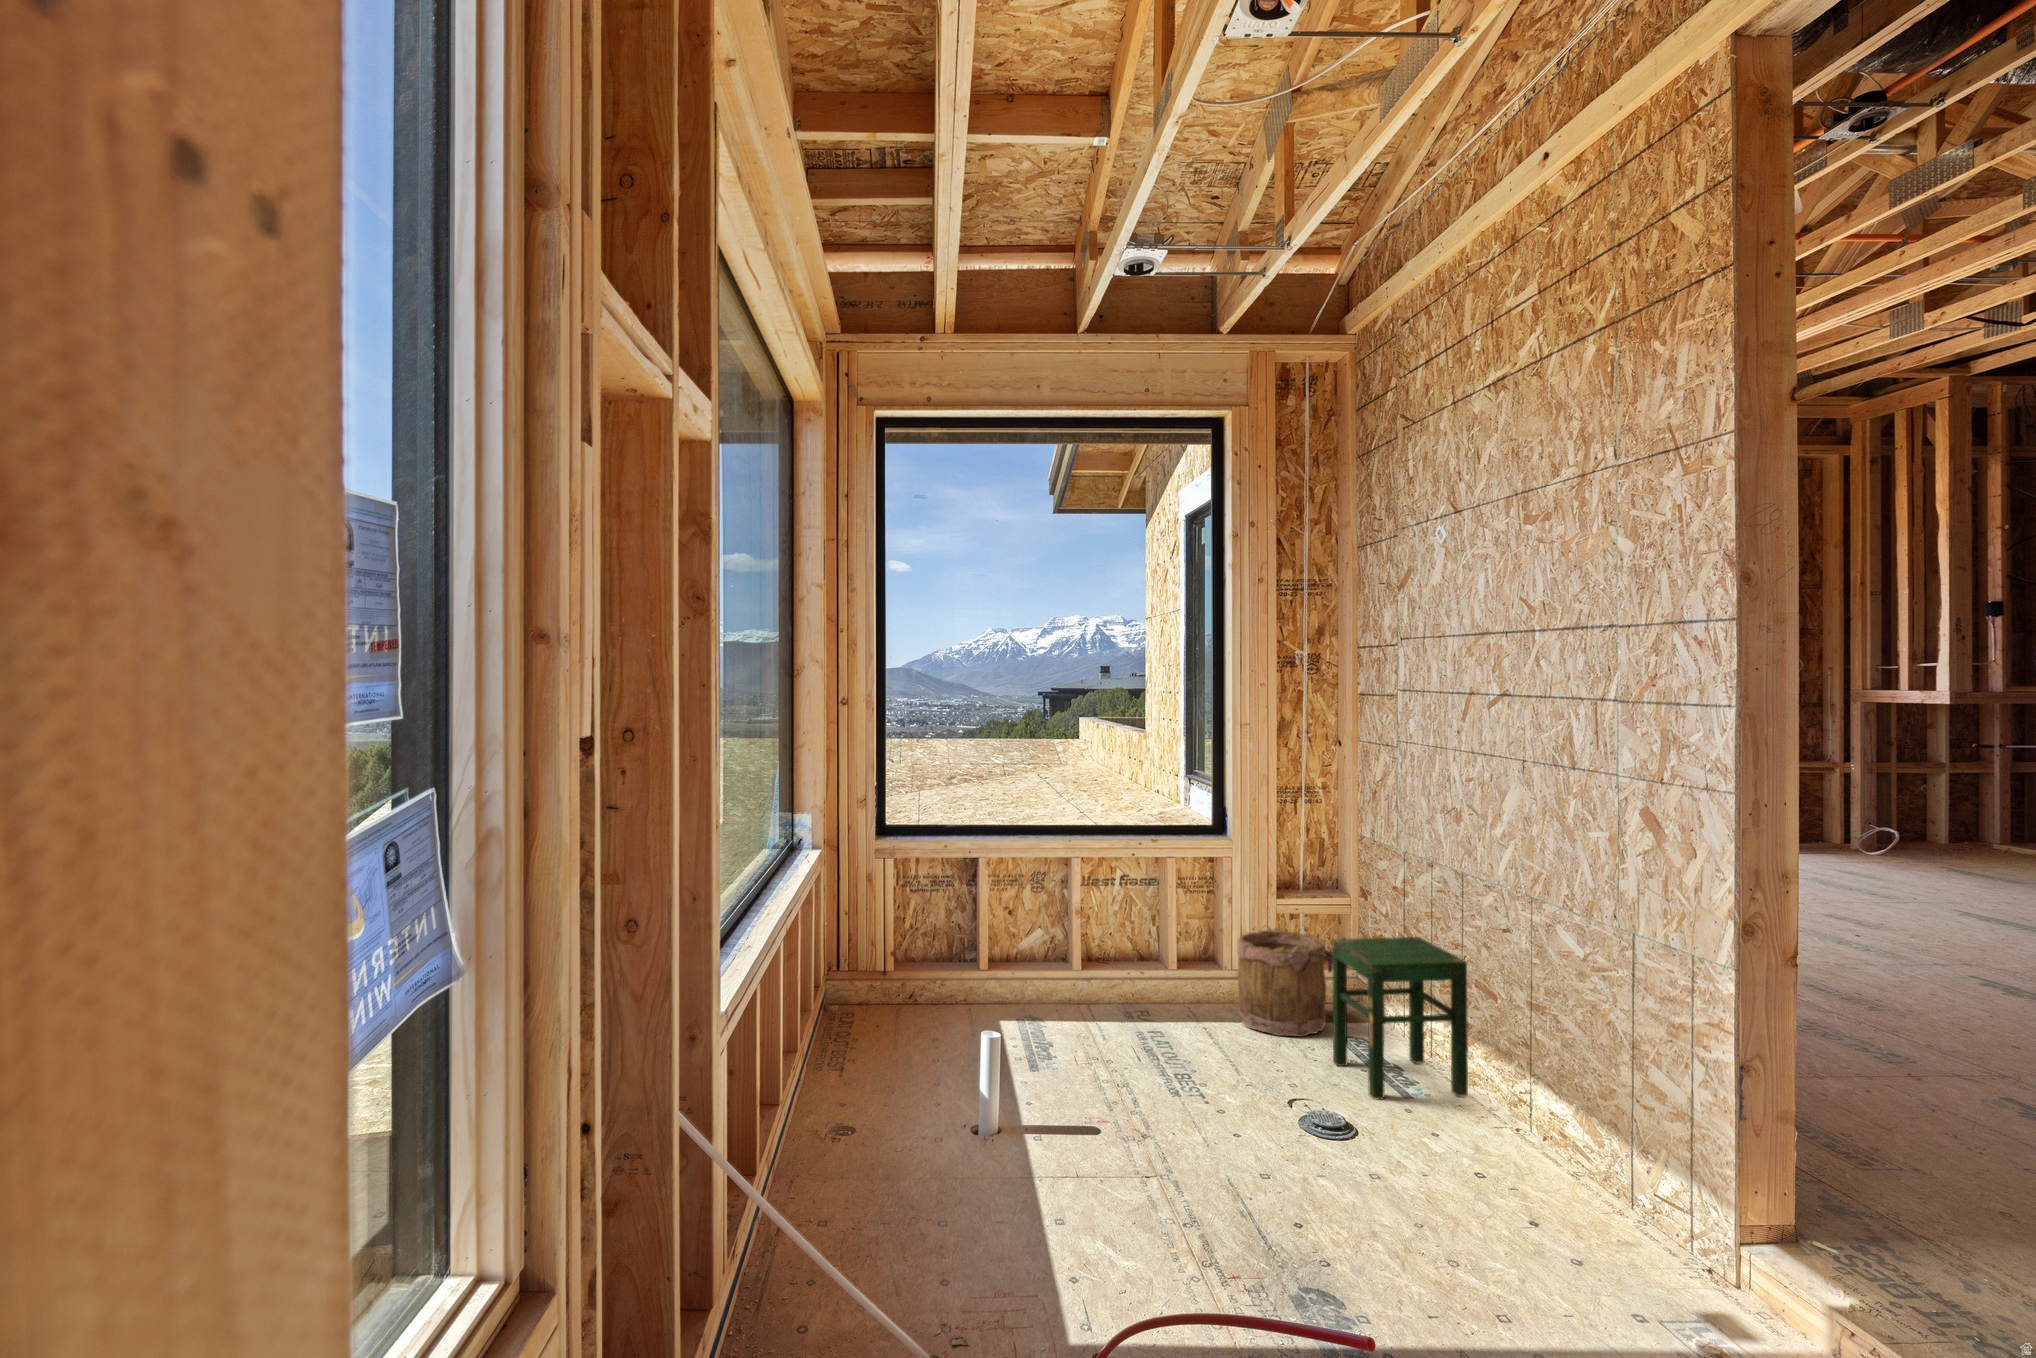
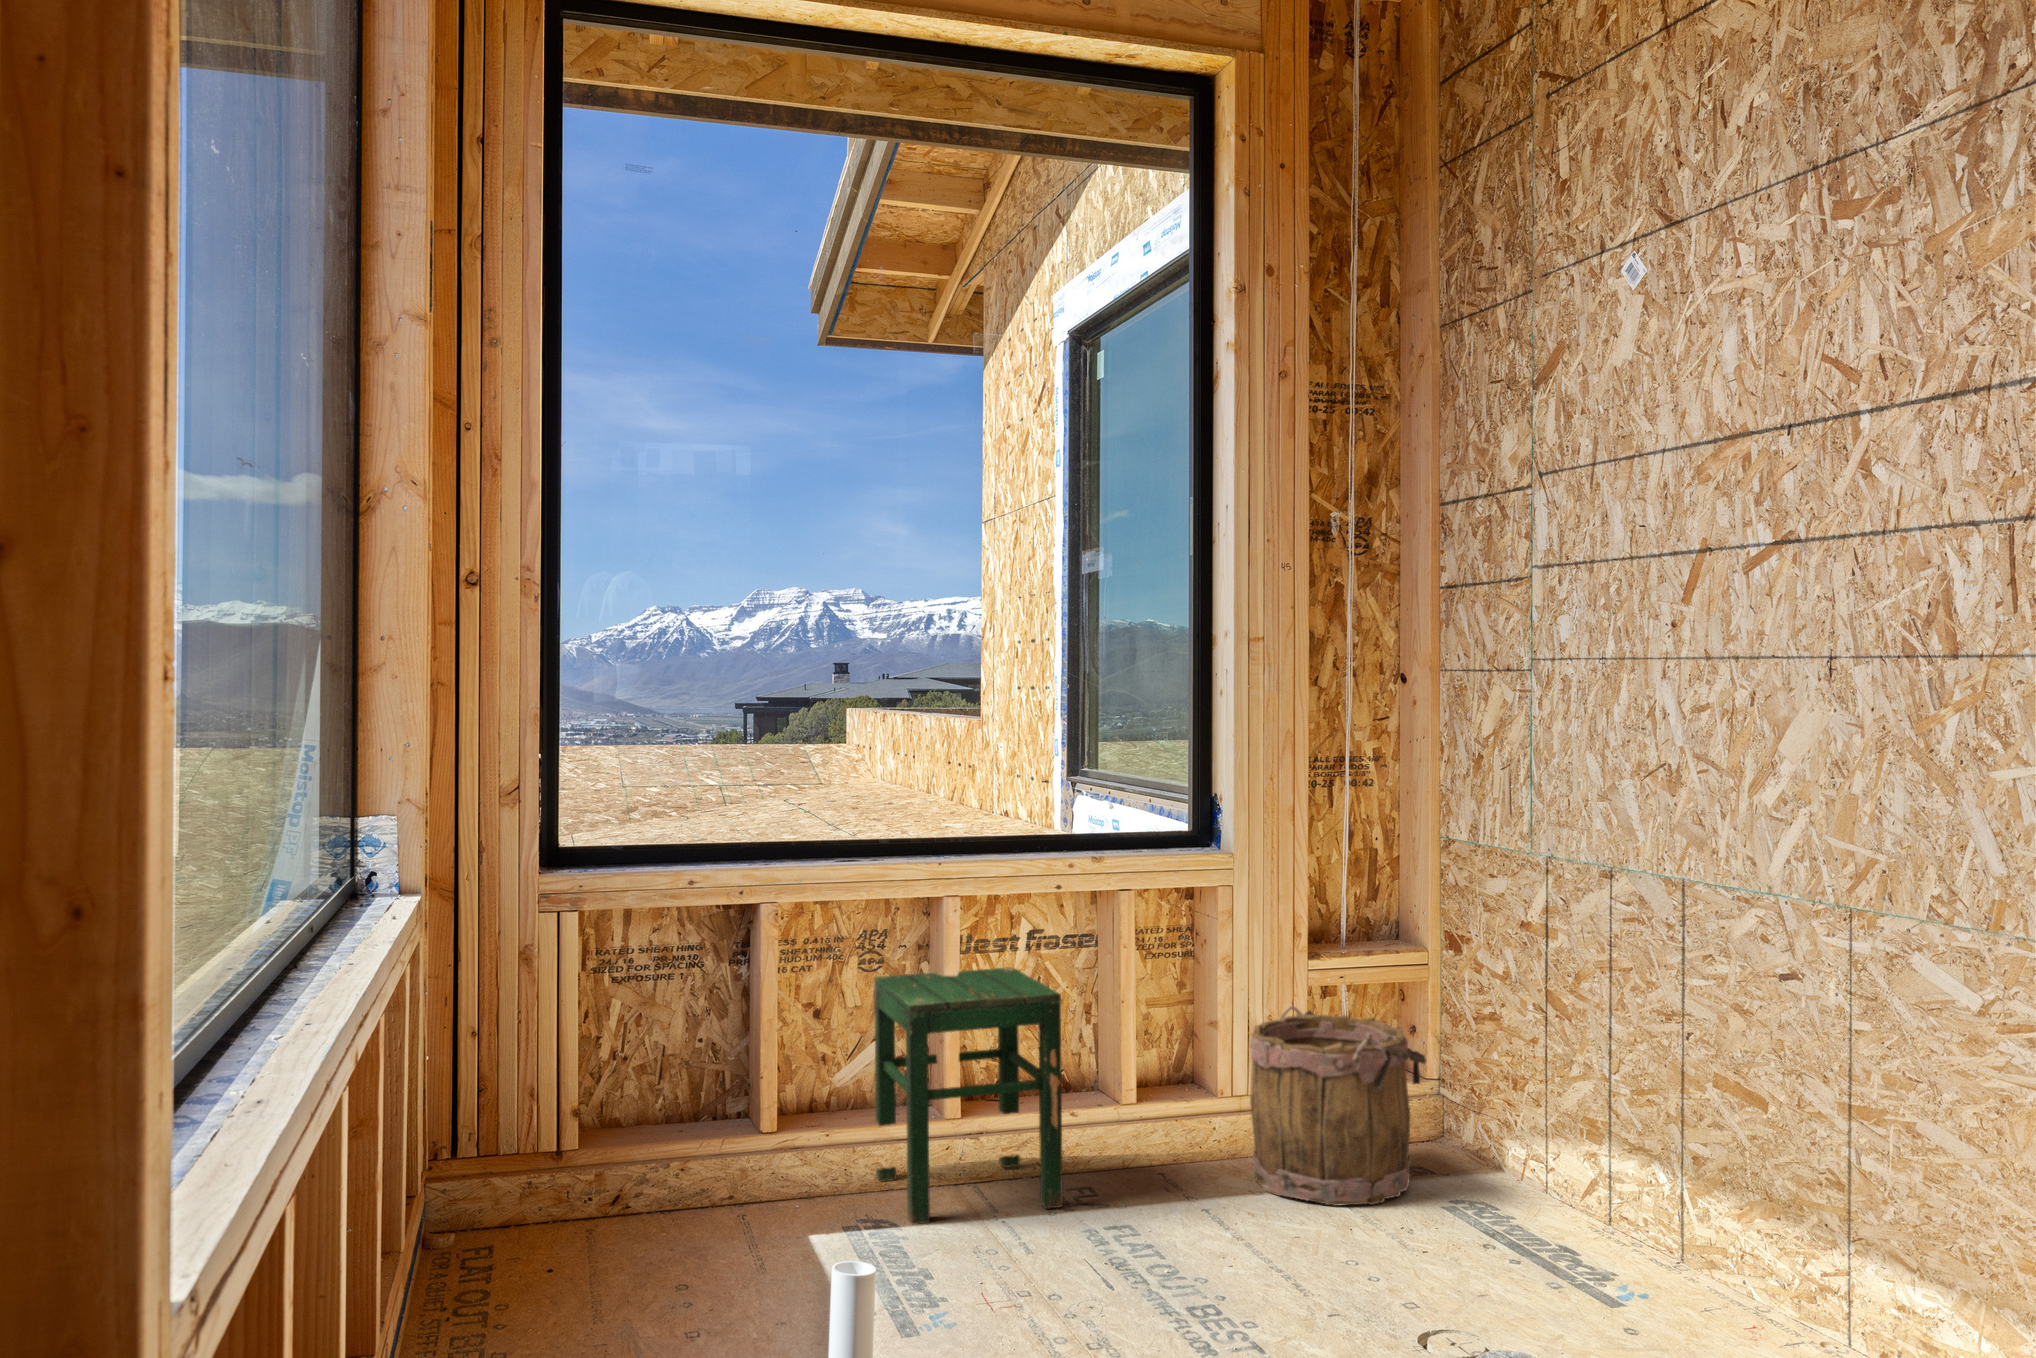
stool: present [1332,937,1468,1099] -> present [874,967,1063,1224]

